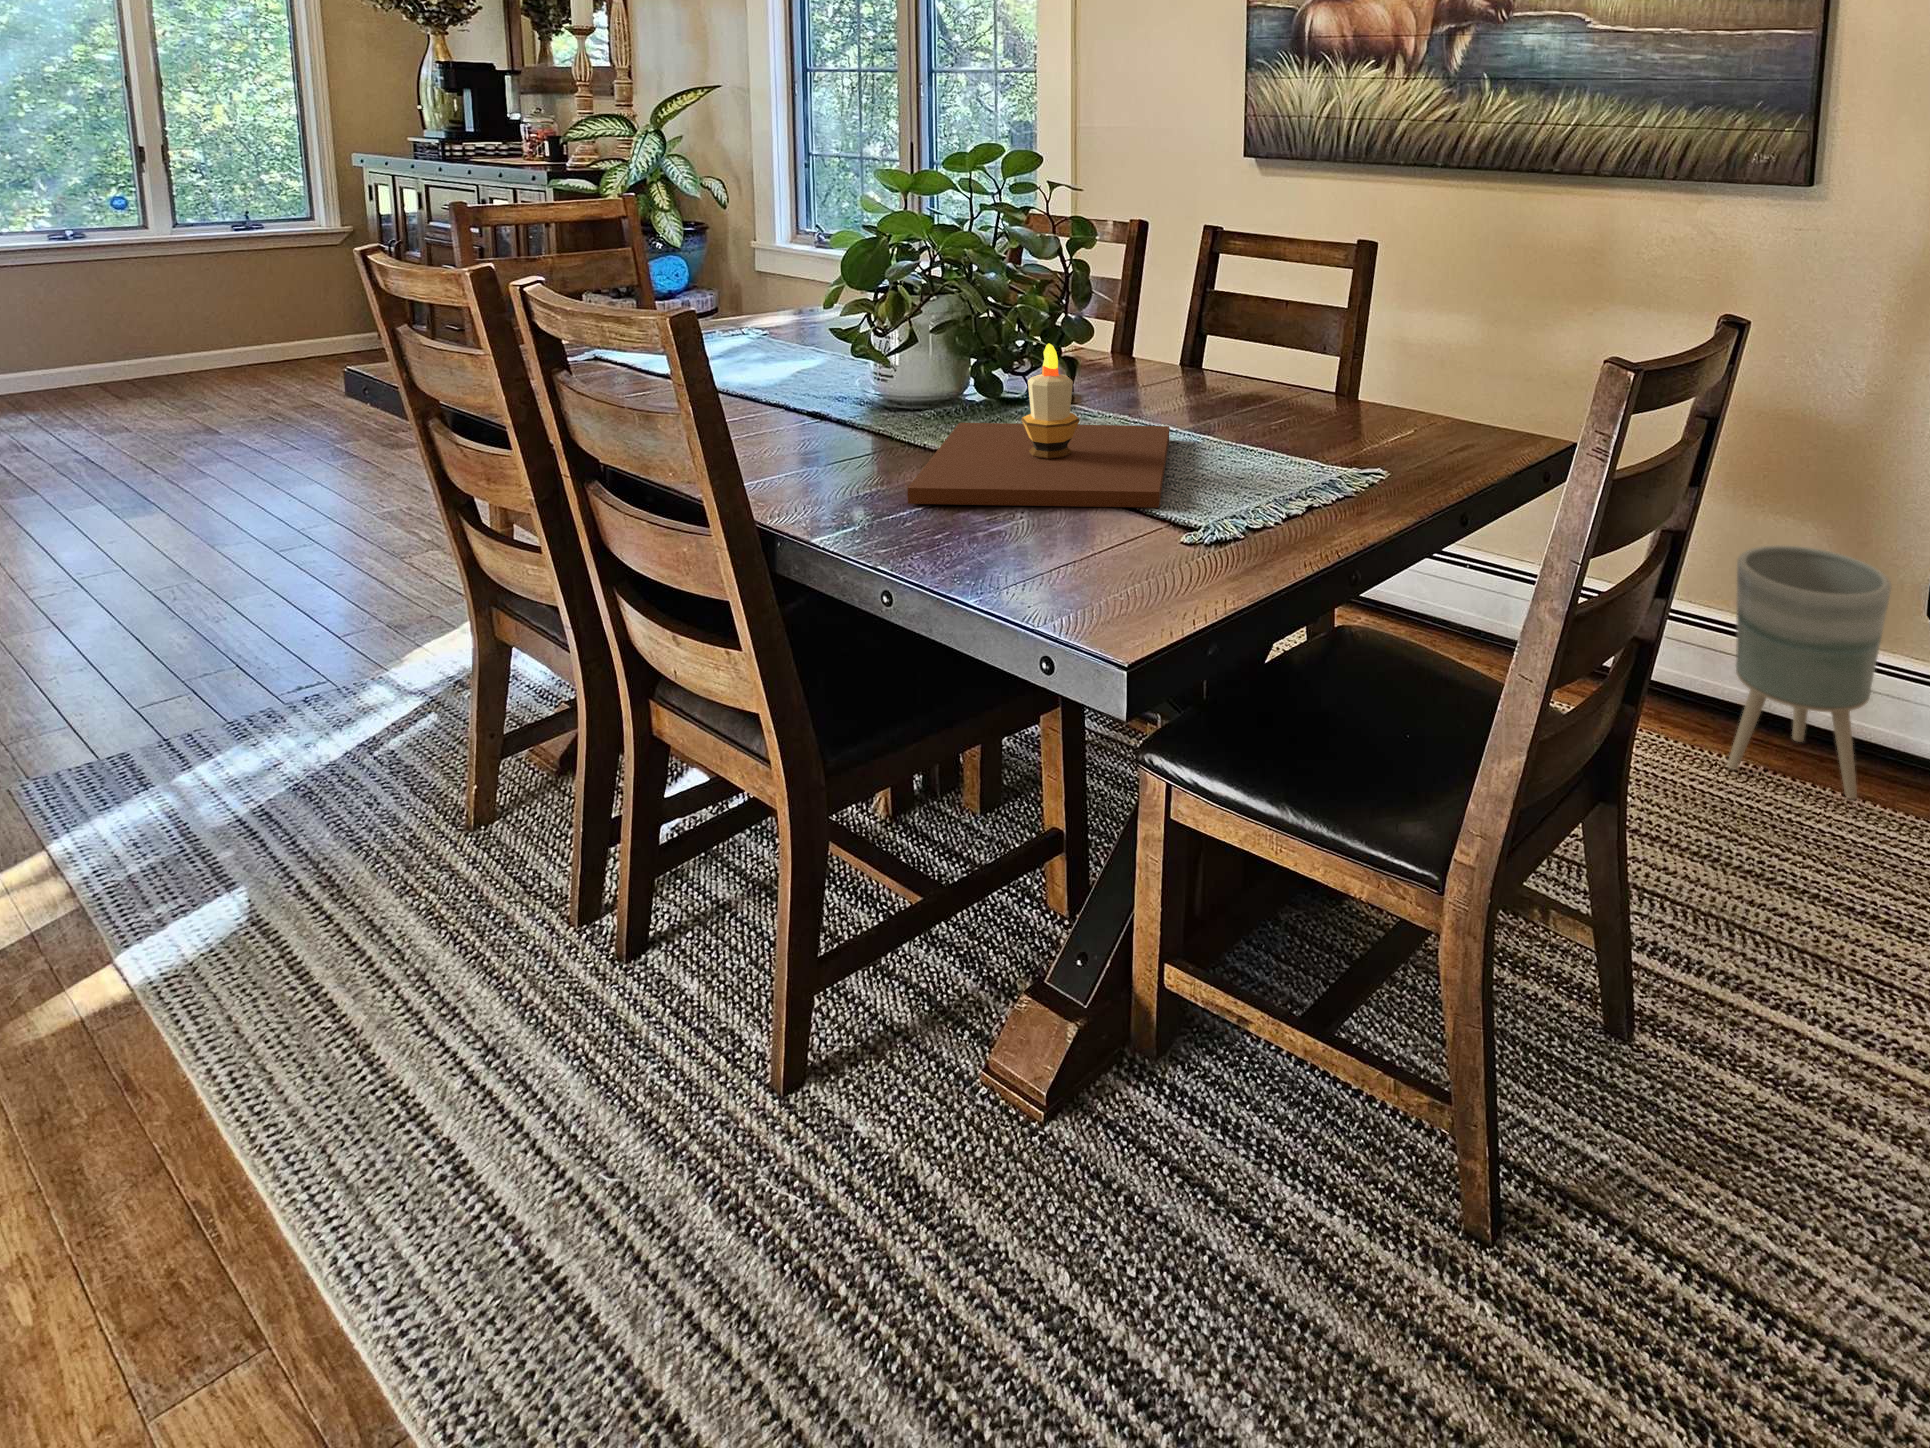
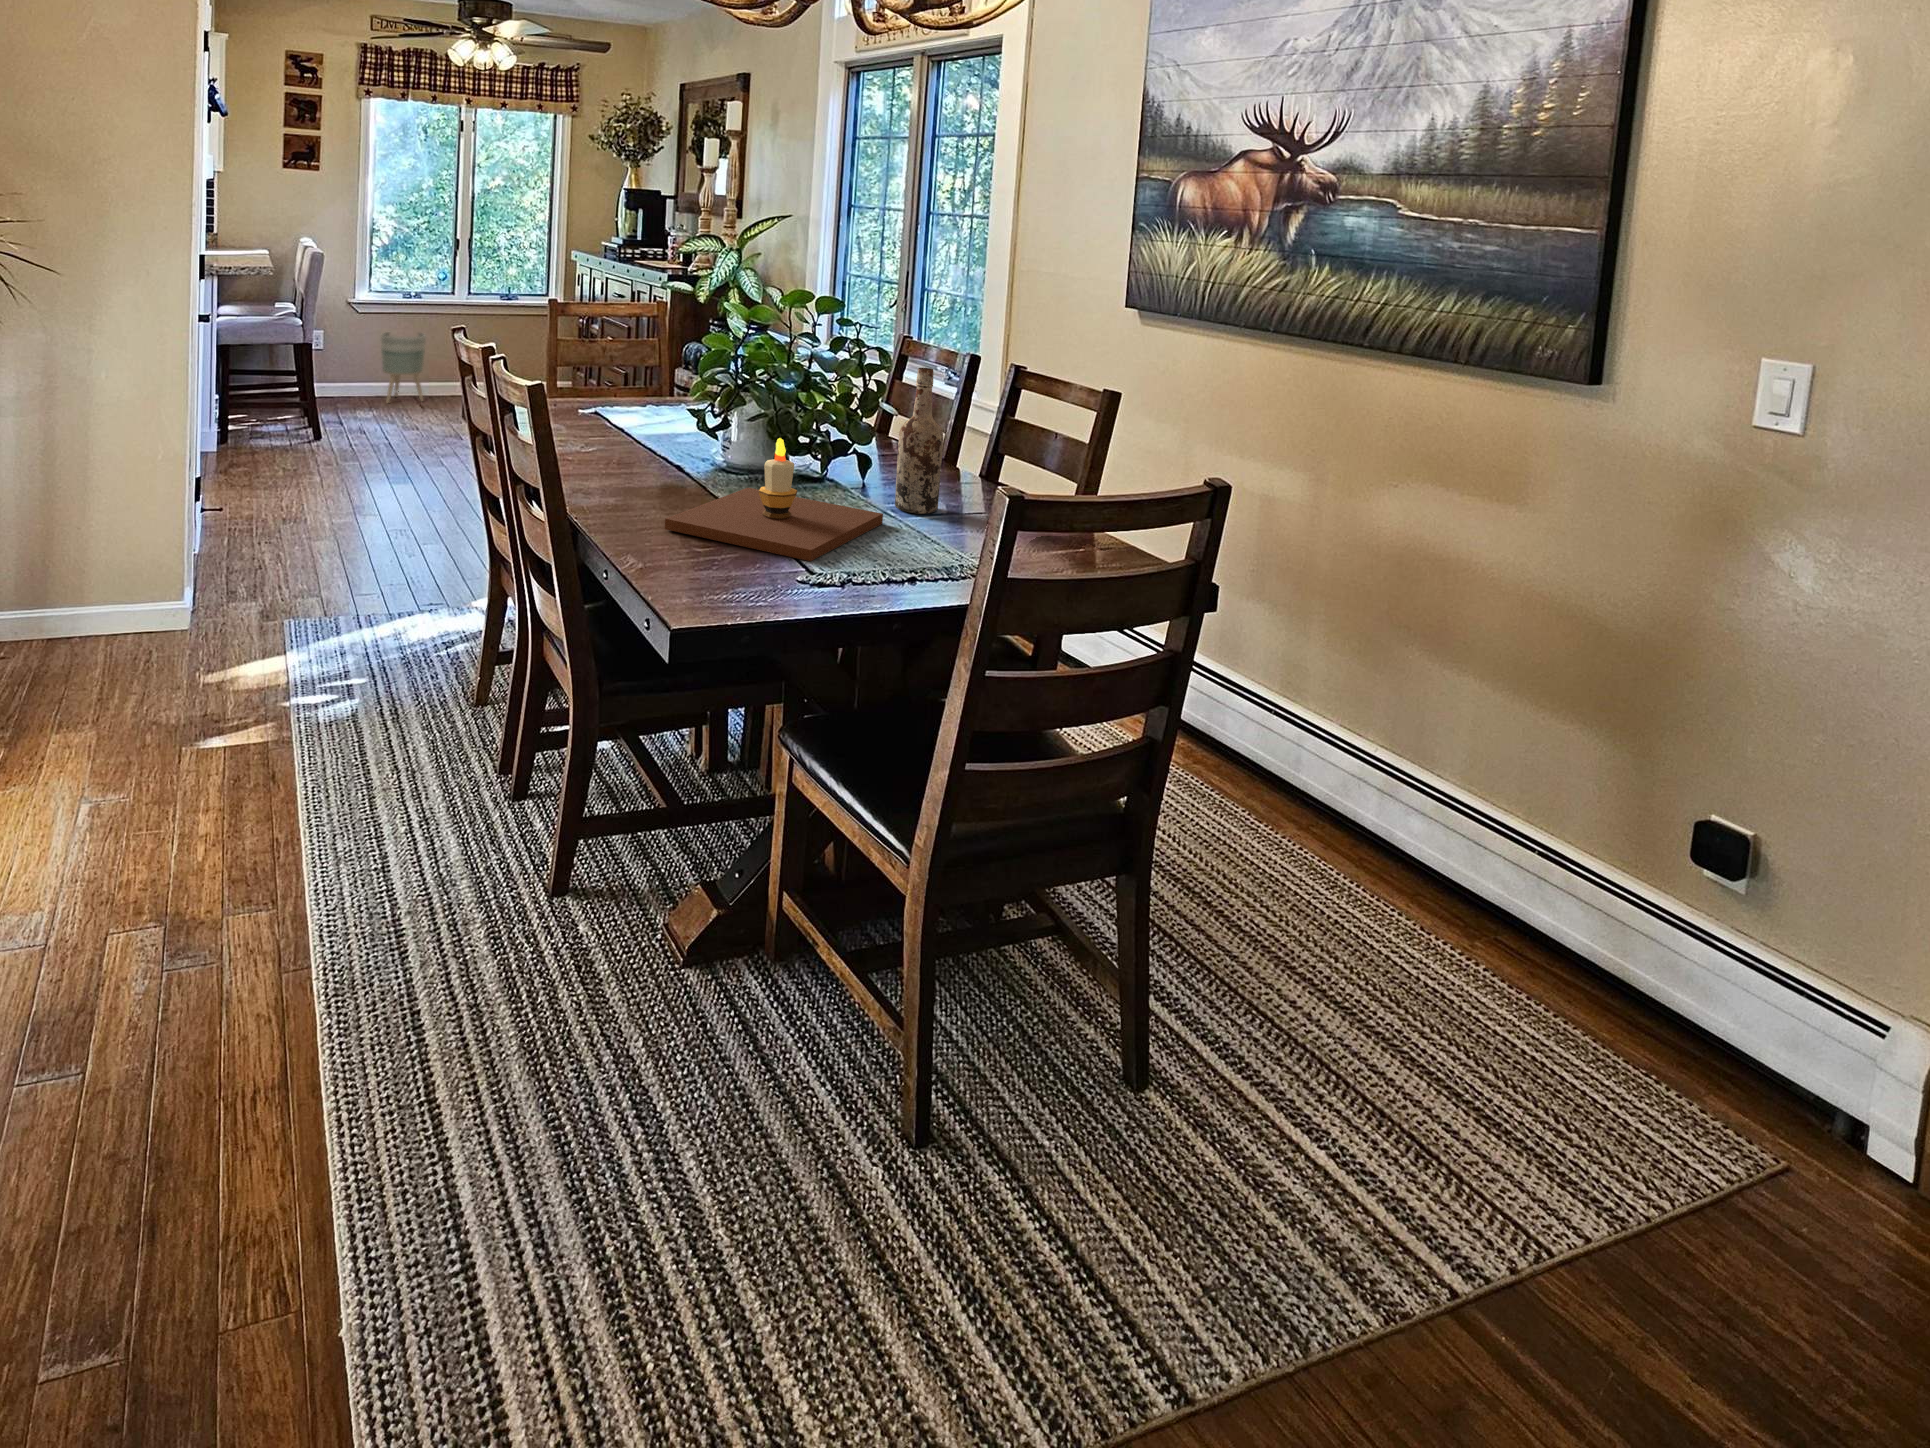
wine bottle: none [1152,230,1209,420] -> present [895,368,943,514]
planter: present [1727,545,1891,800] -> present [381,332,426,403]

